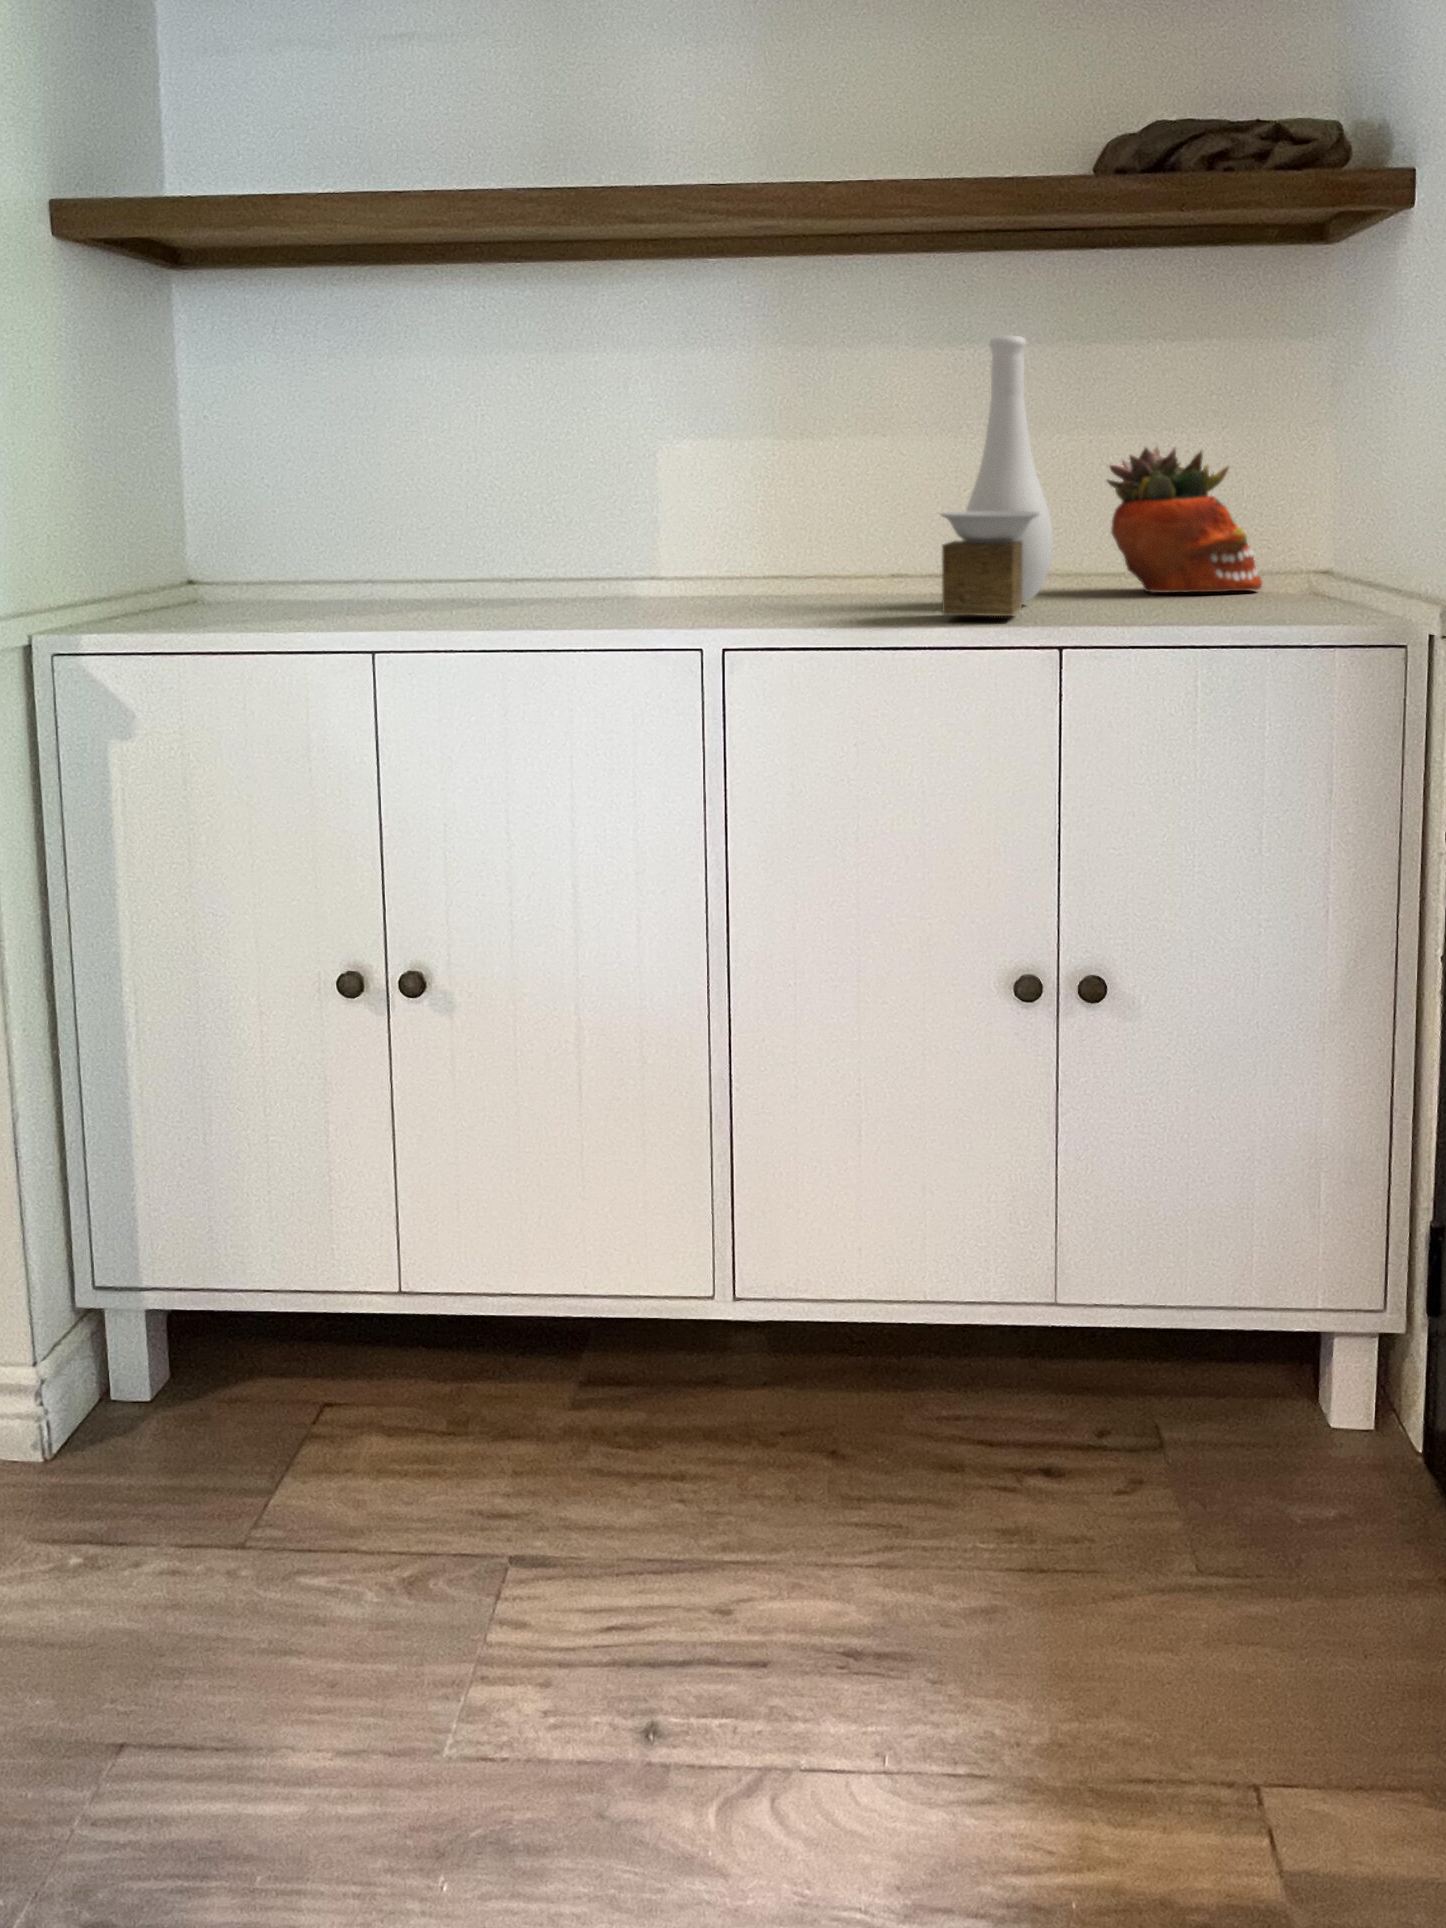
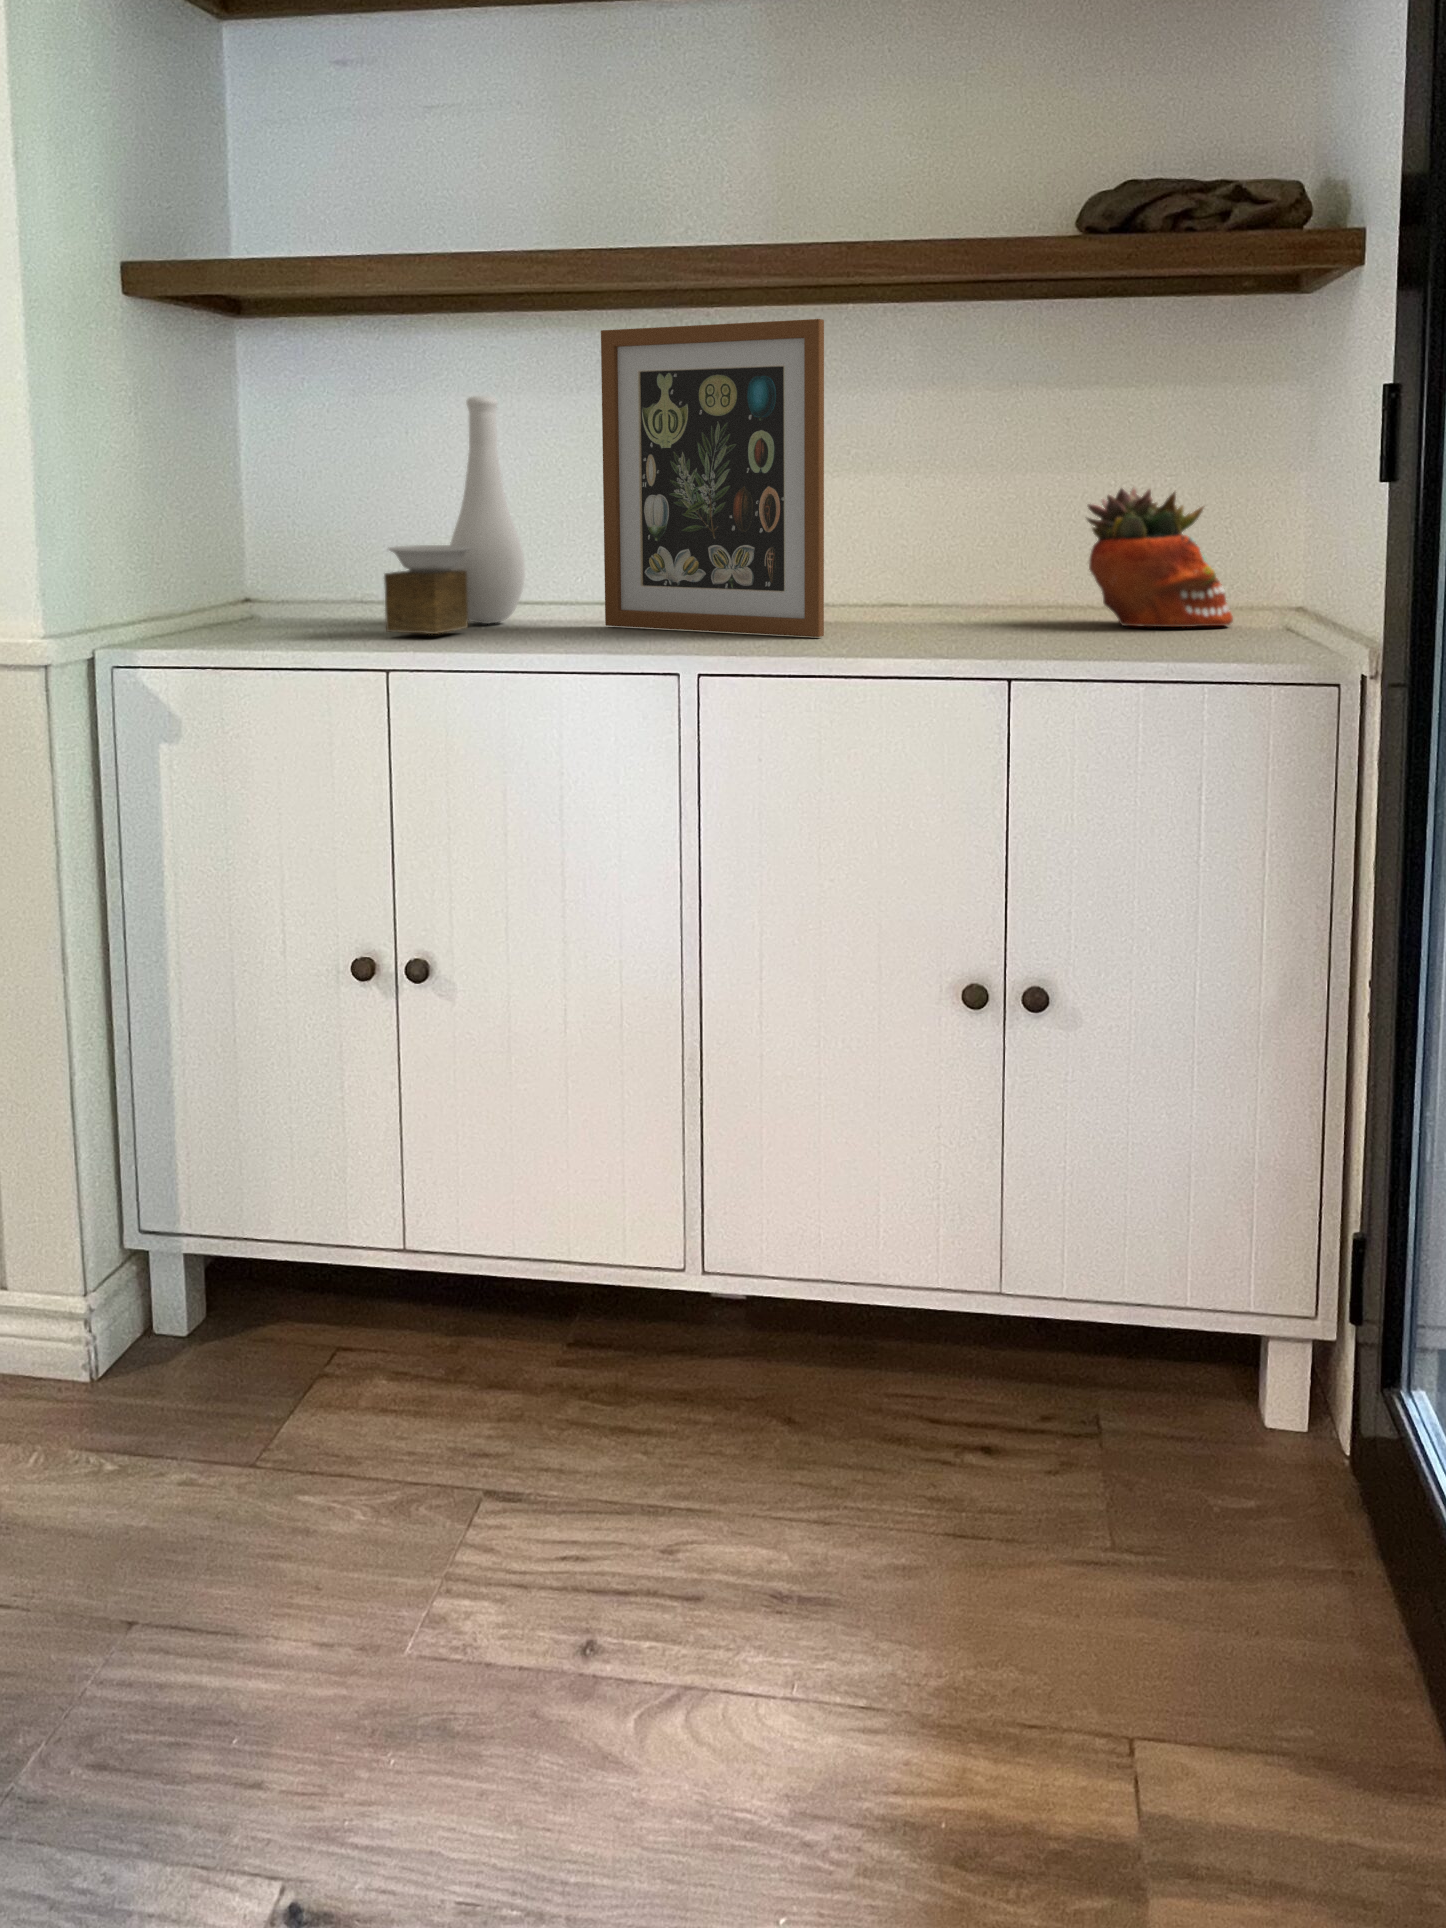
picture frame: none [589,265,842,609] -> present [601,319,824,637]
vase: present [941,336,1053,616] -> present [384,396,525,634]

